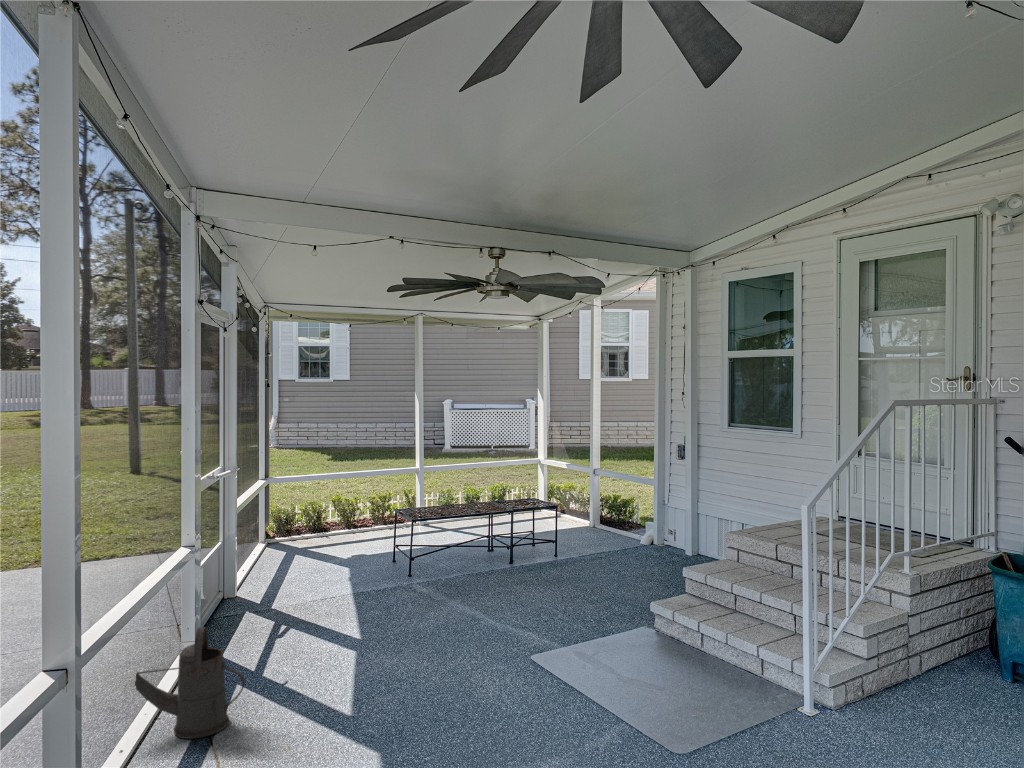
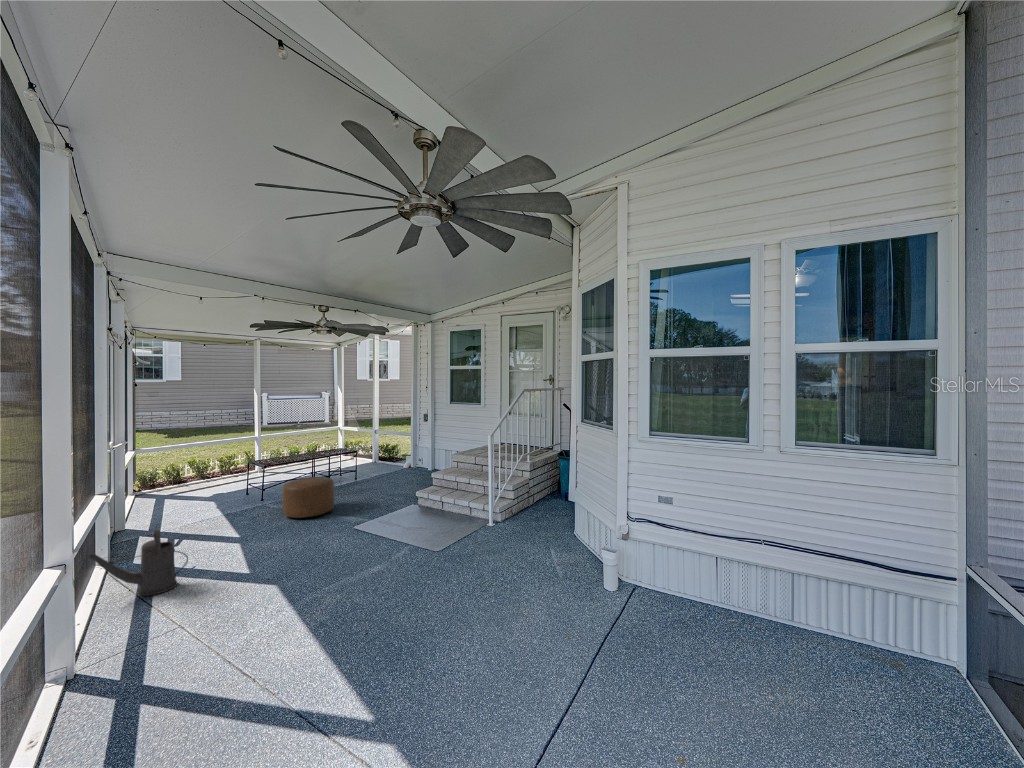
ottoman: none [421,550,504,623] -> present [282,477,335,518]

